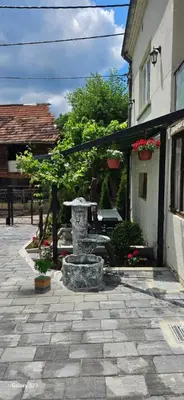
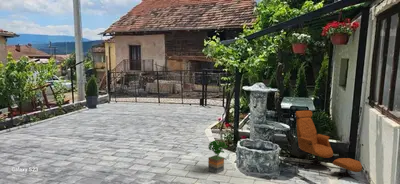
lounge chair: none [115,222,174,283] -> present [295,110,362,181]

